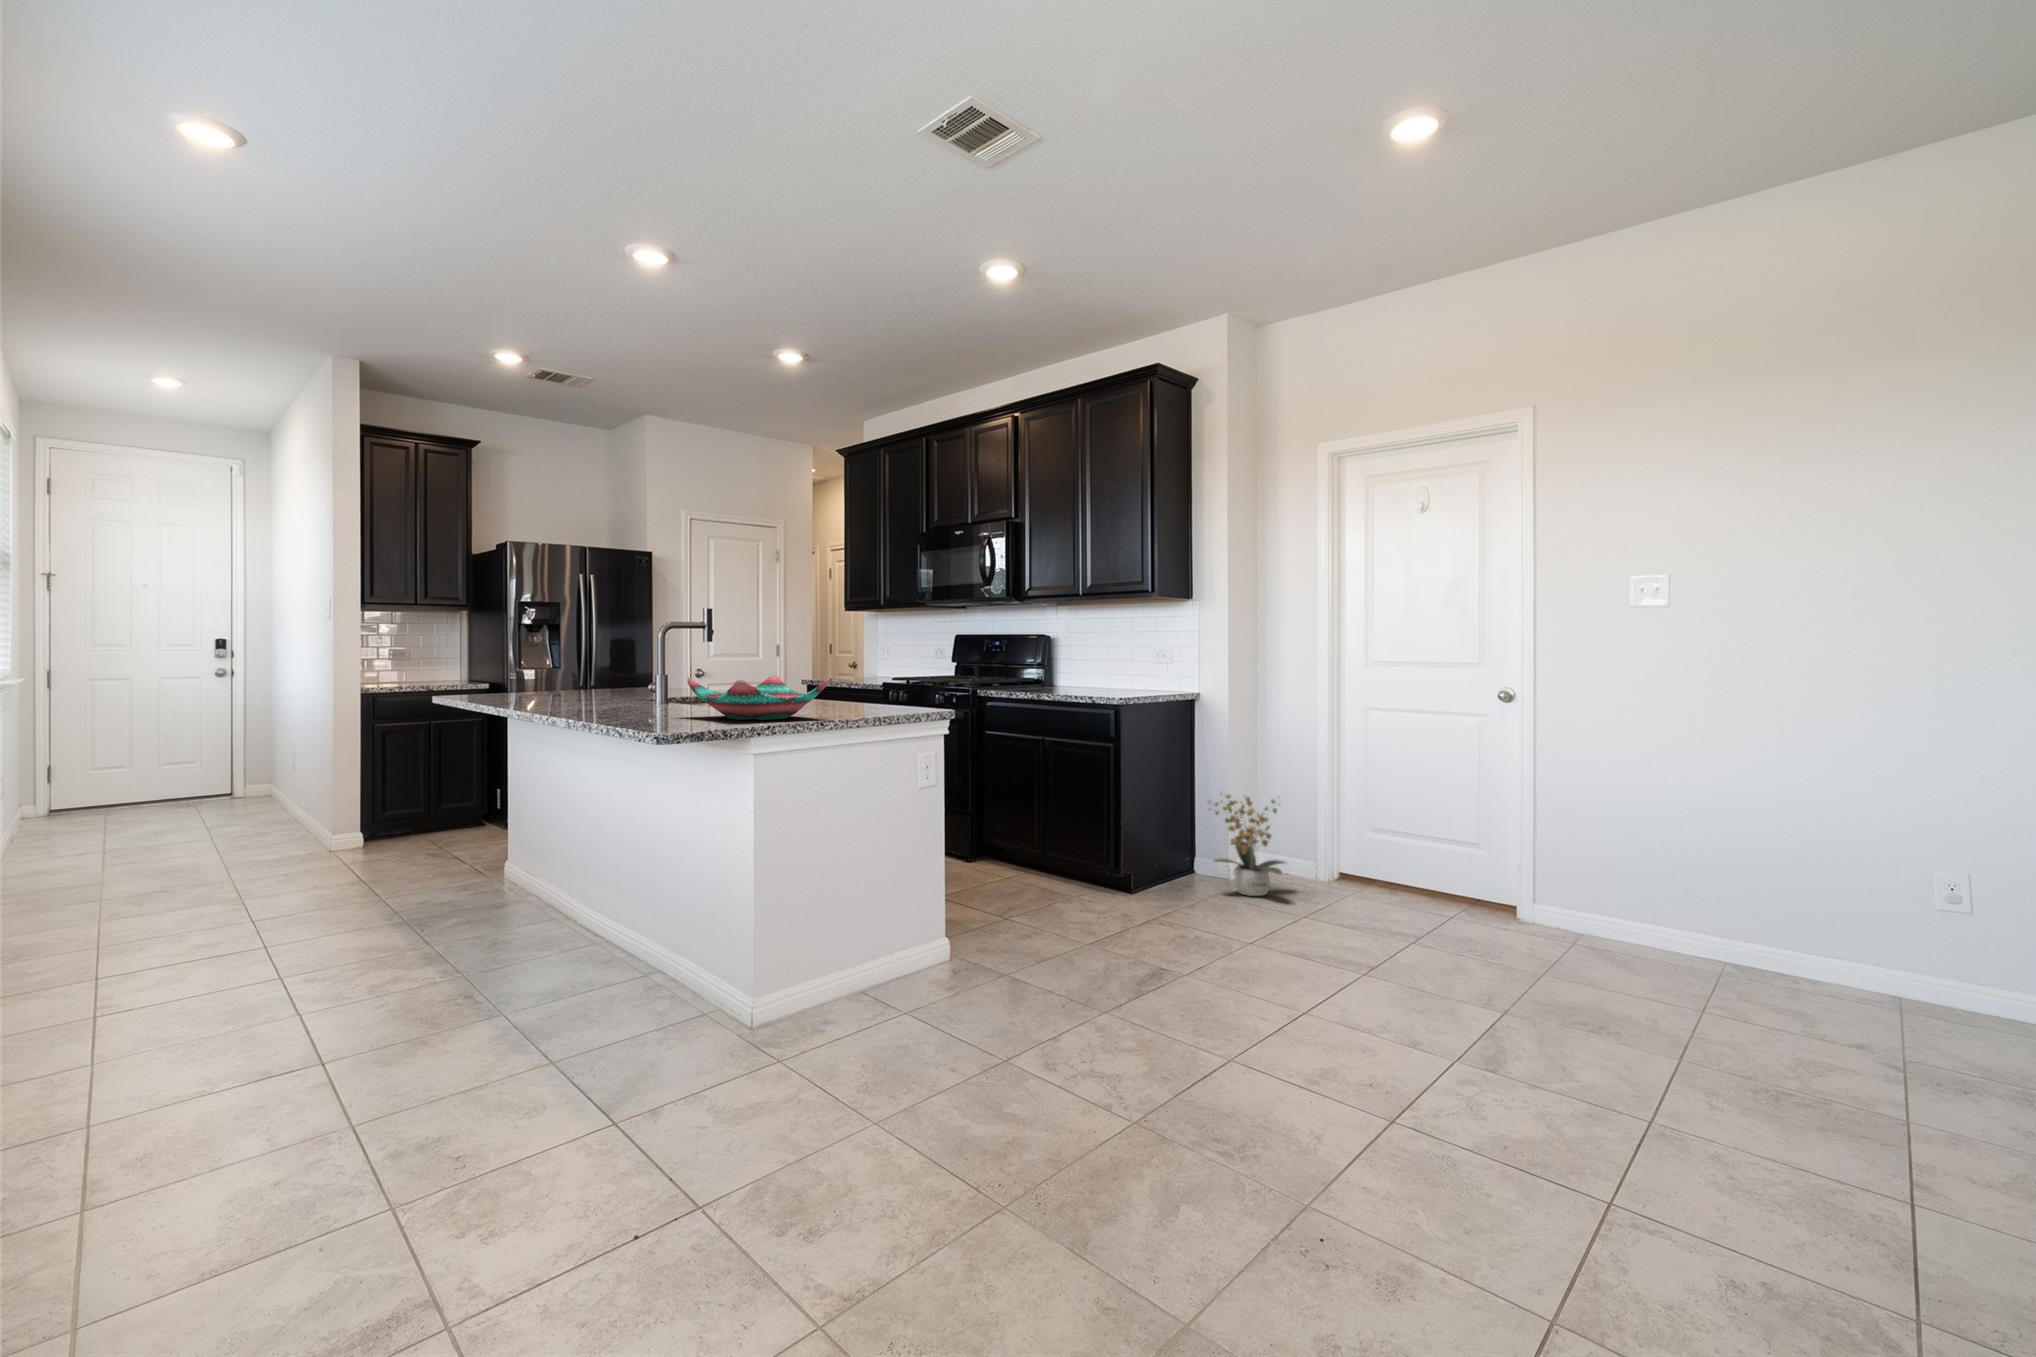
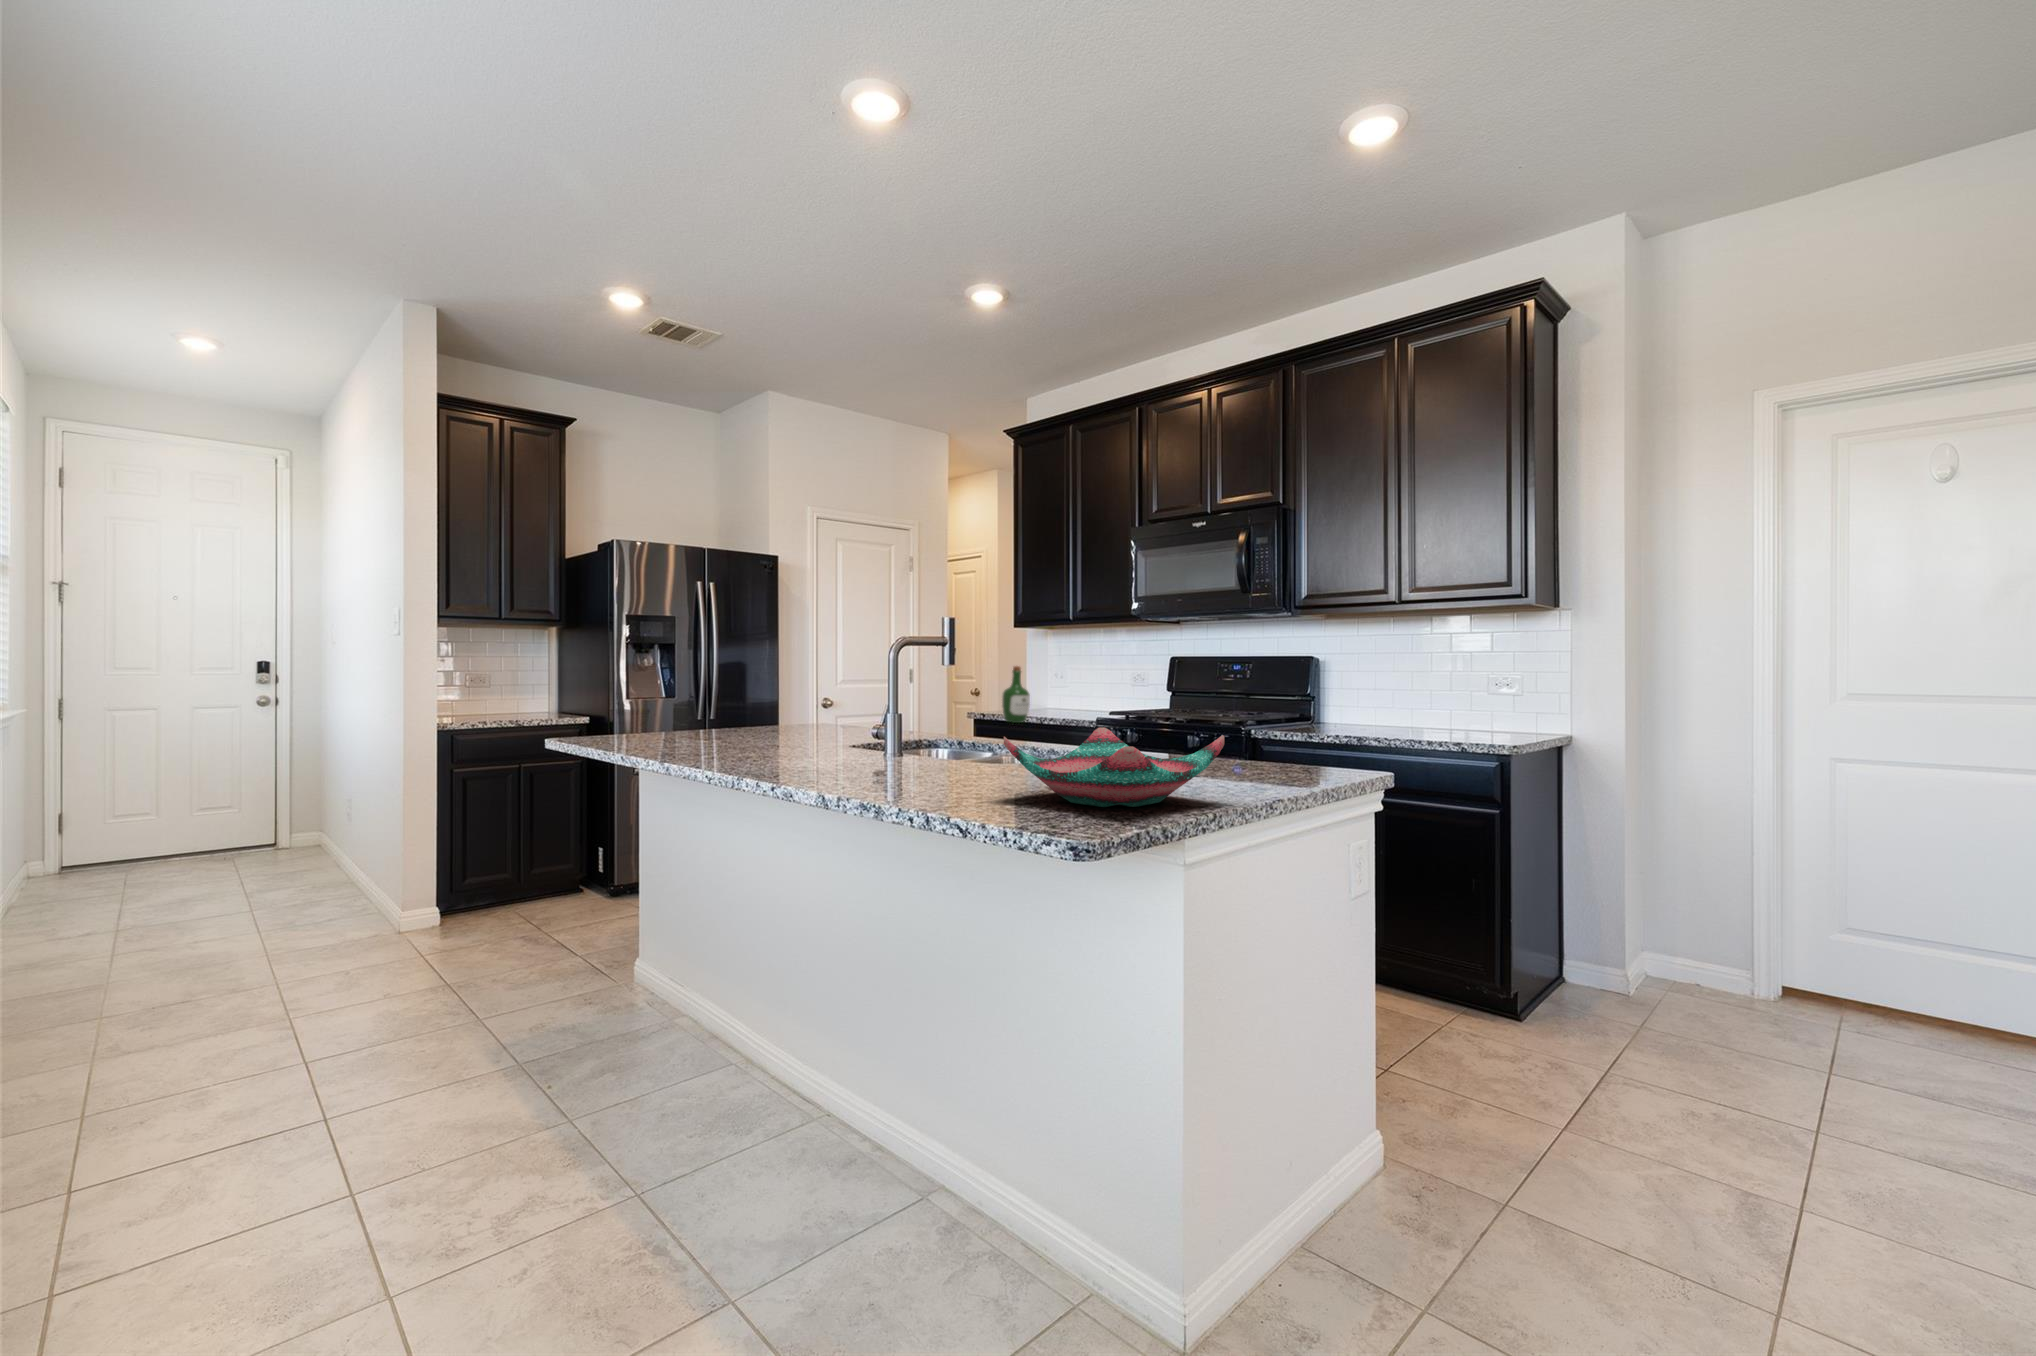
wine bottle: none [828,644,850,689] -> present [1002,666,1030,723]
potted plant: present [1213,795,1285,896] -> none [1631,879,1761,1032]

